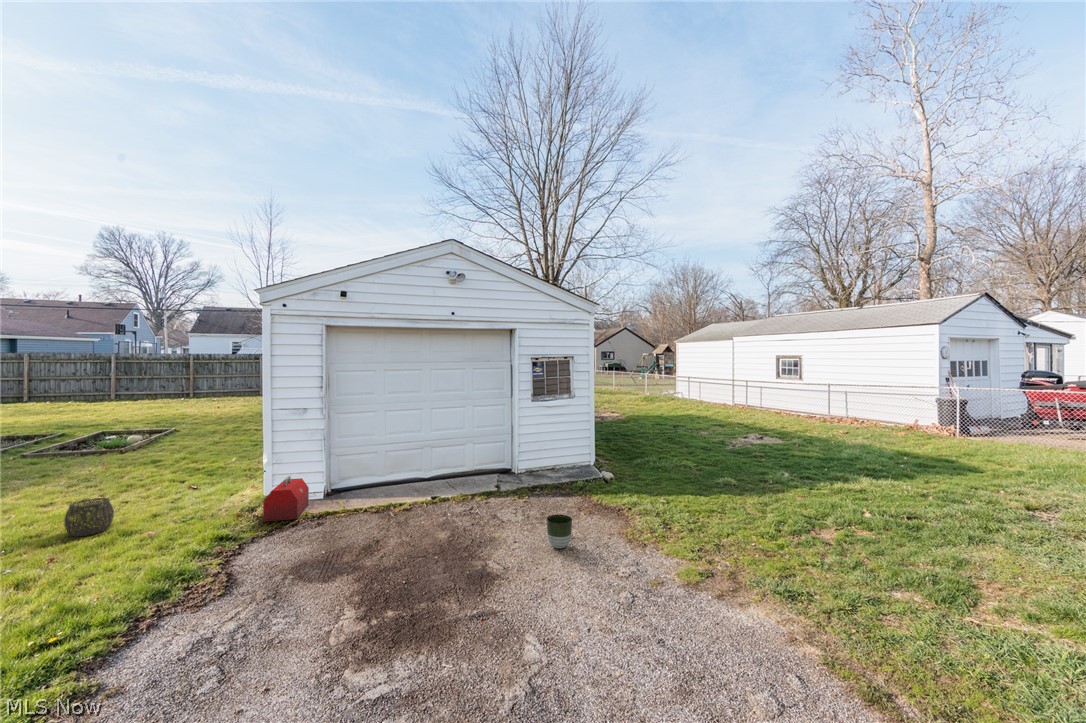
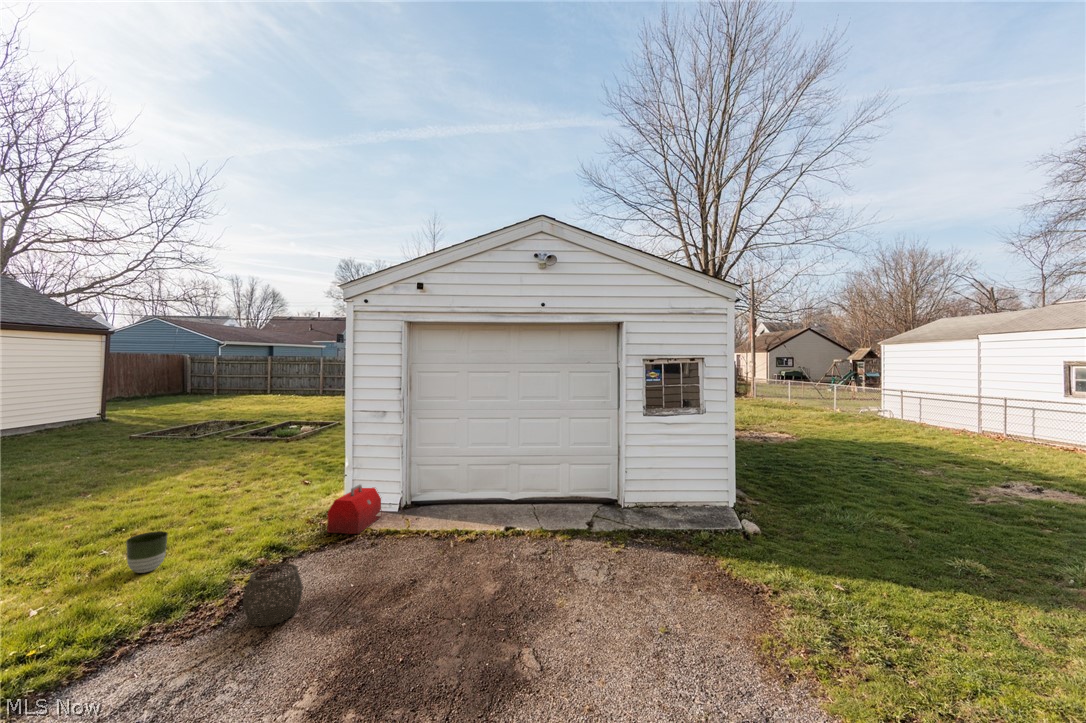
woven basket: present [64,498,114,537] -> present [243,563,303,626]
planter: present [547,514,572,549] -> present [126,531,168,573]

